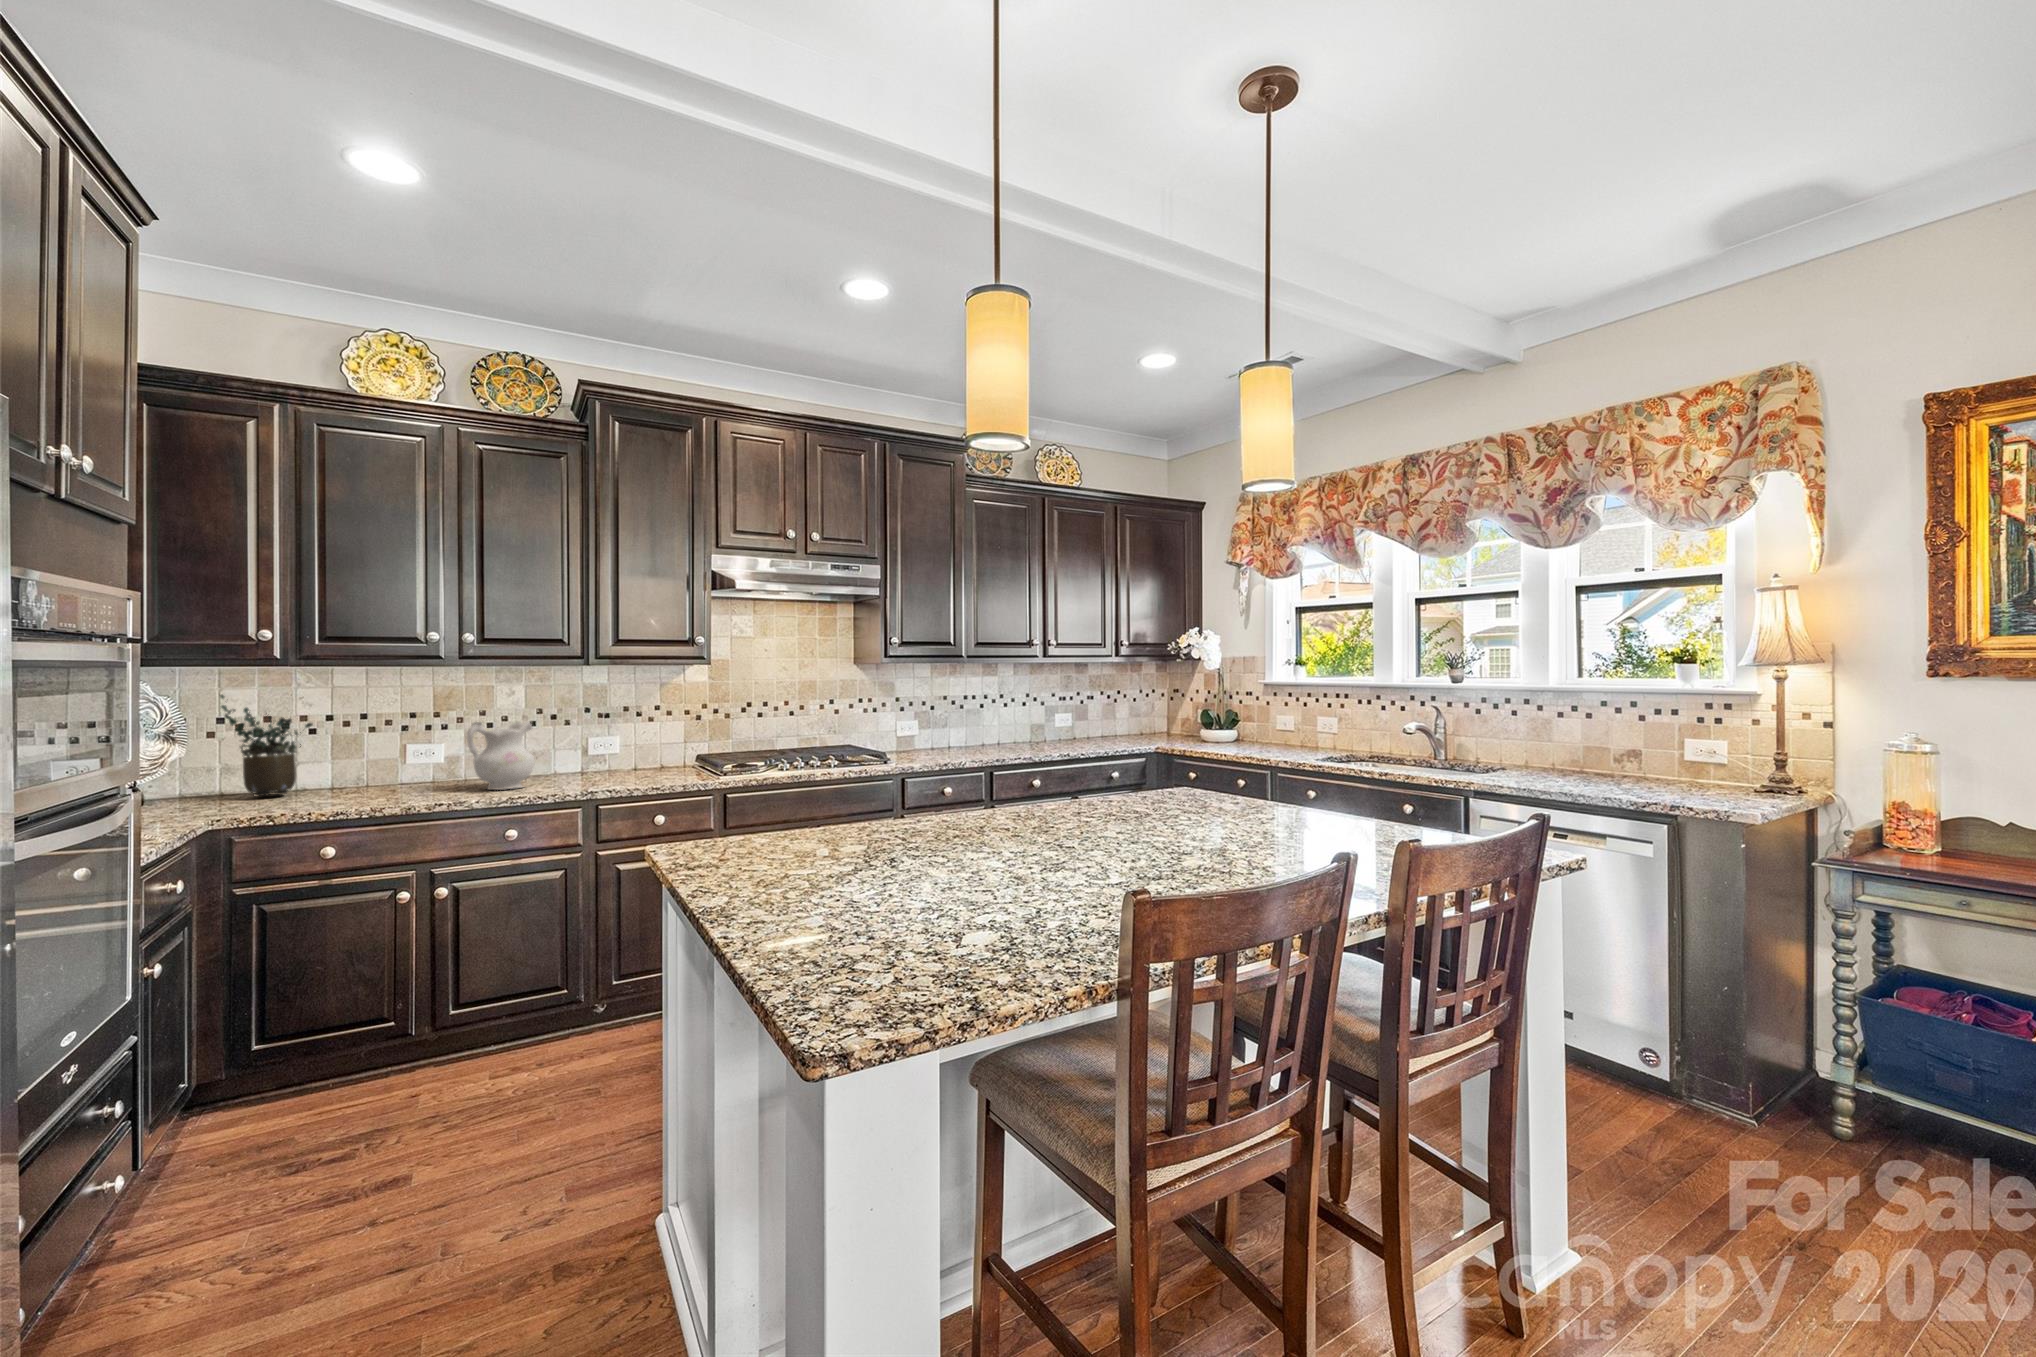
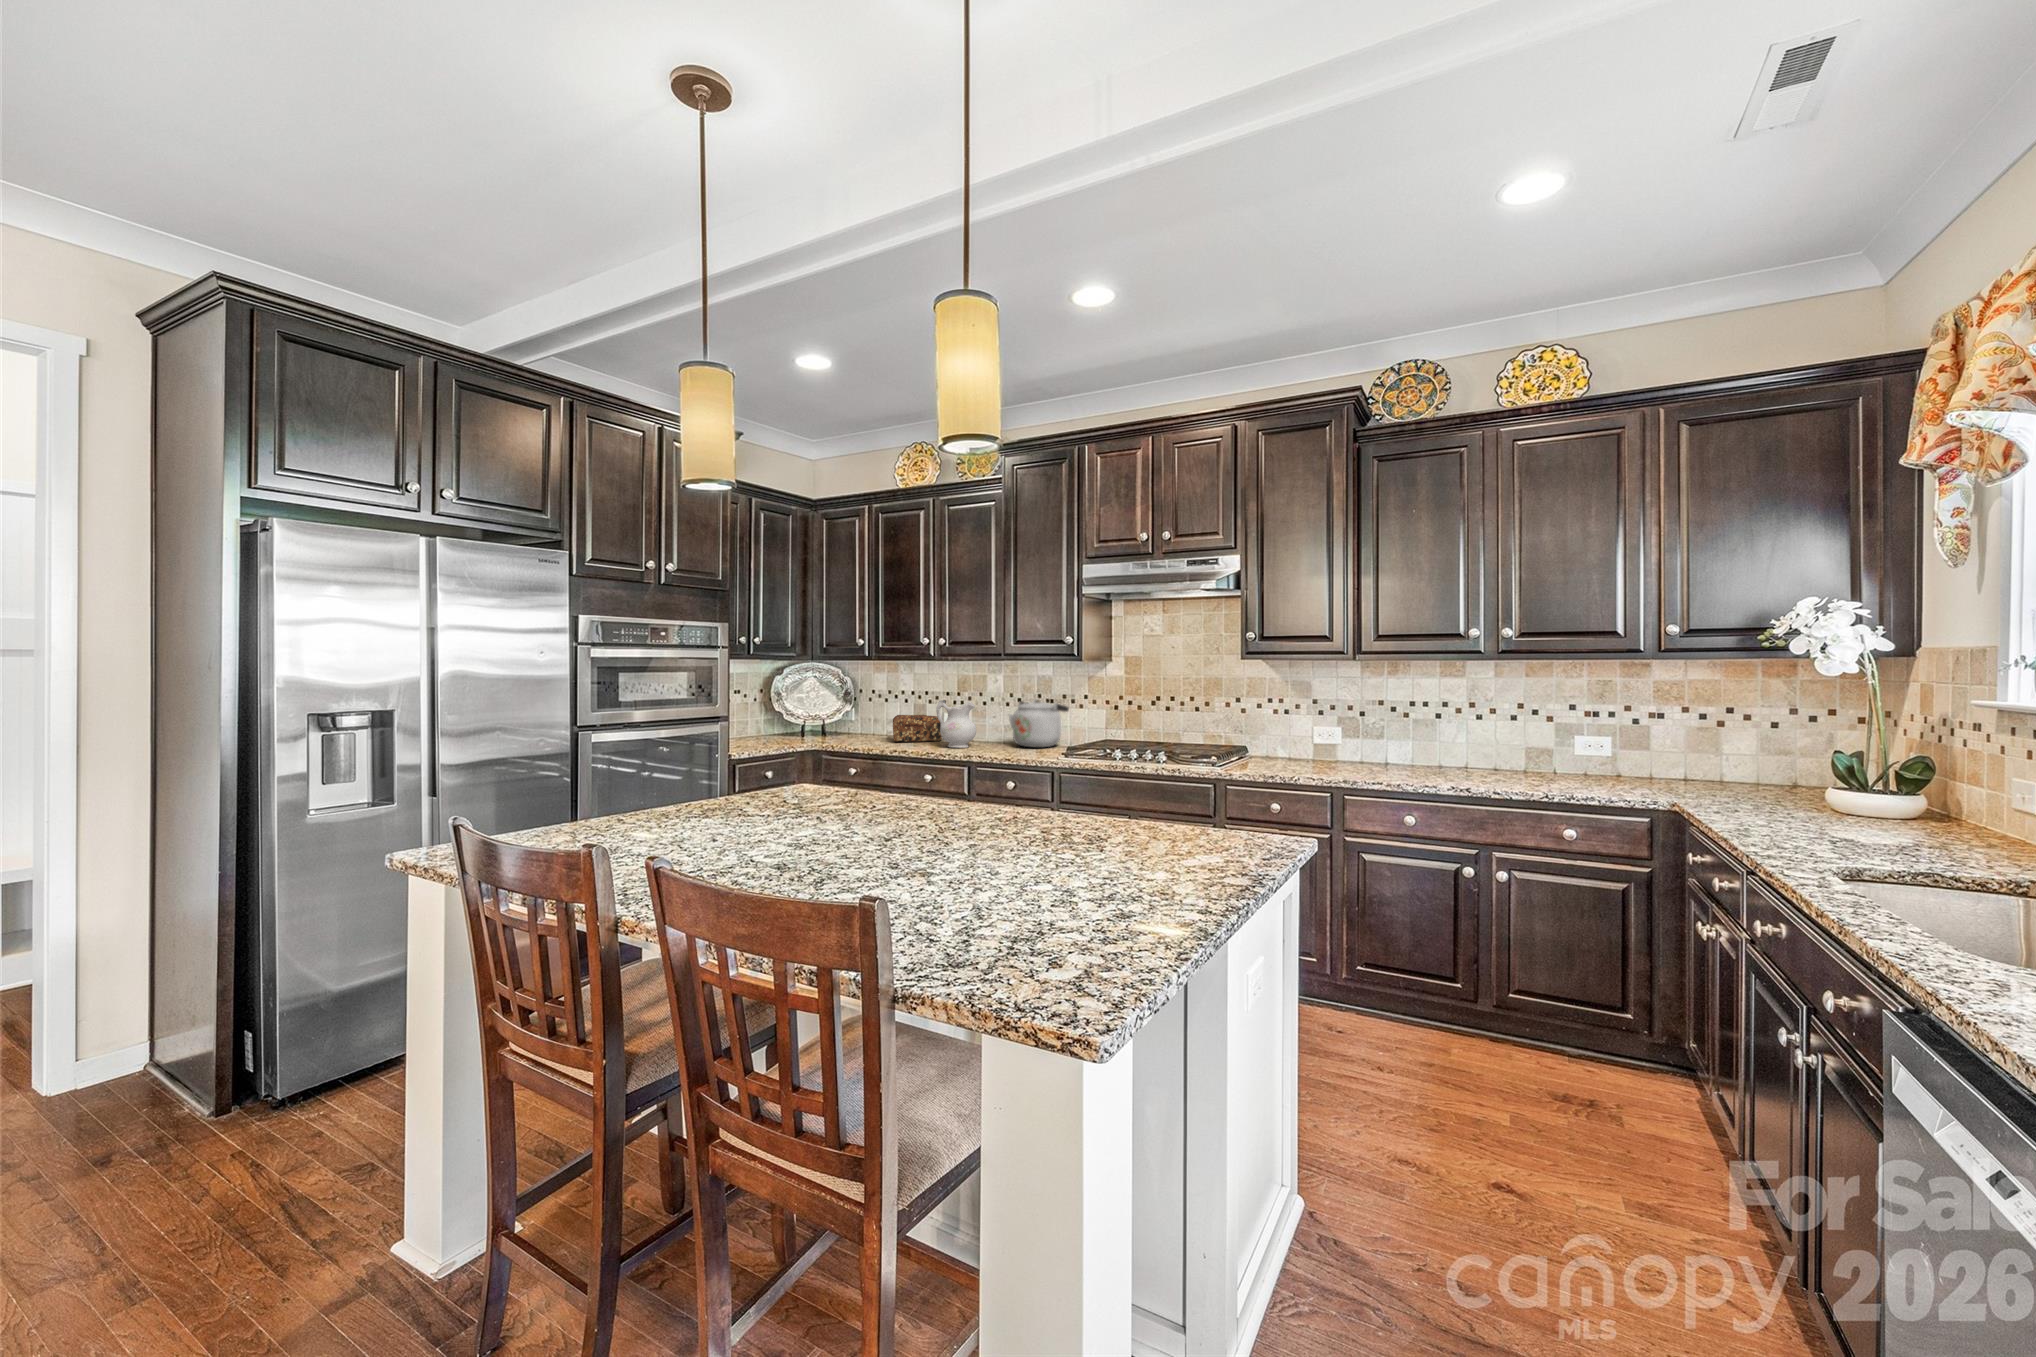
potted plant: present [220,695,313,796] -> none [858,678,895,736]
kettle: none [560,712,645,776] -> present [1009,699,1069,747]
bread loaf: none [332,749,438,797] -> present [893,715,942,742]

